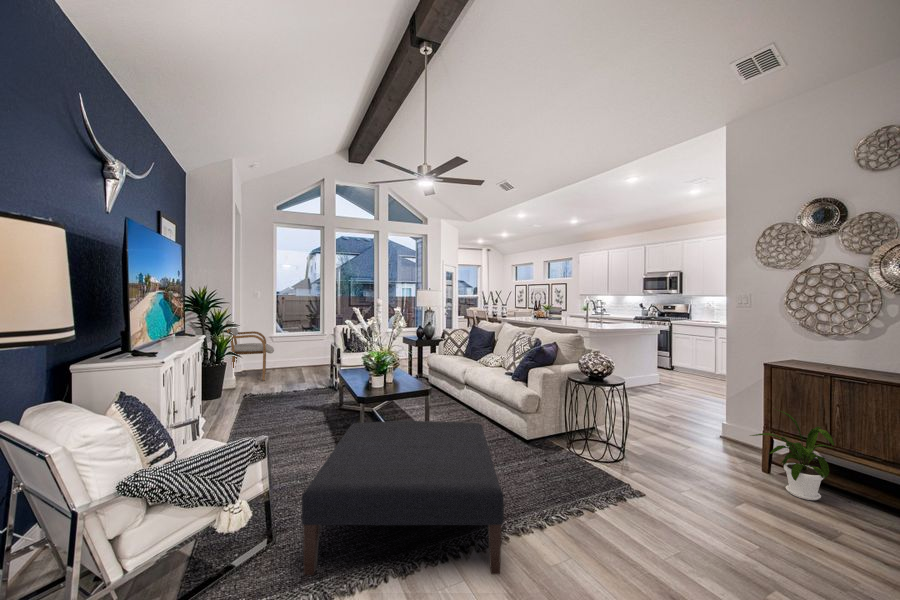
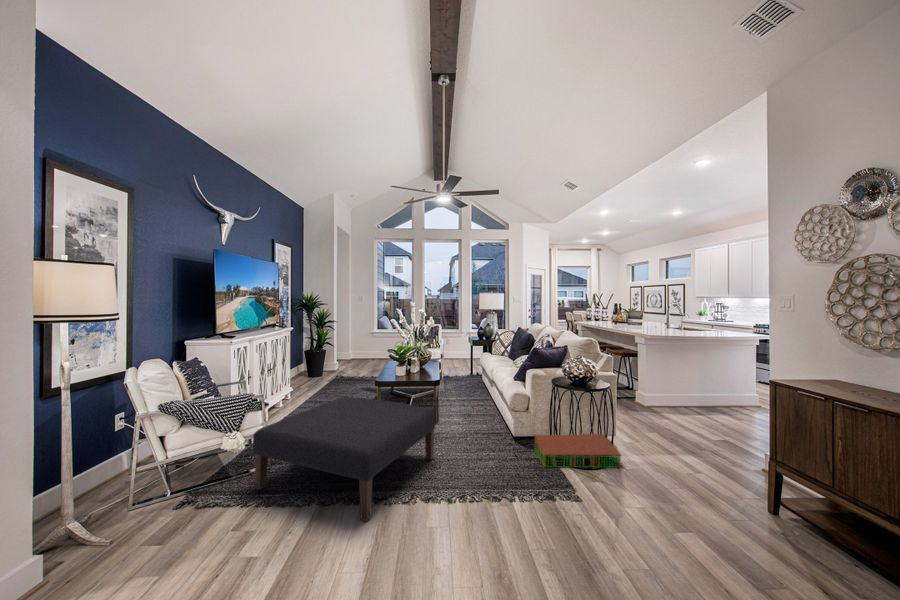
armchair: present [226,320,274,381] -> none [335,316,372,366]
house plant: present [751,409,834,500] -> none [709,434,815,553]
storage bin: none [561,426,645,466] -> present [534,434,621,467]

